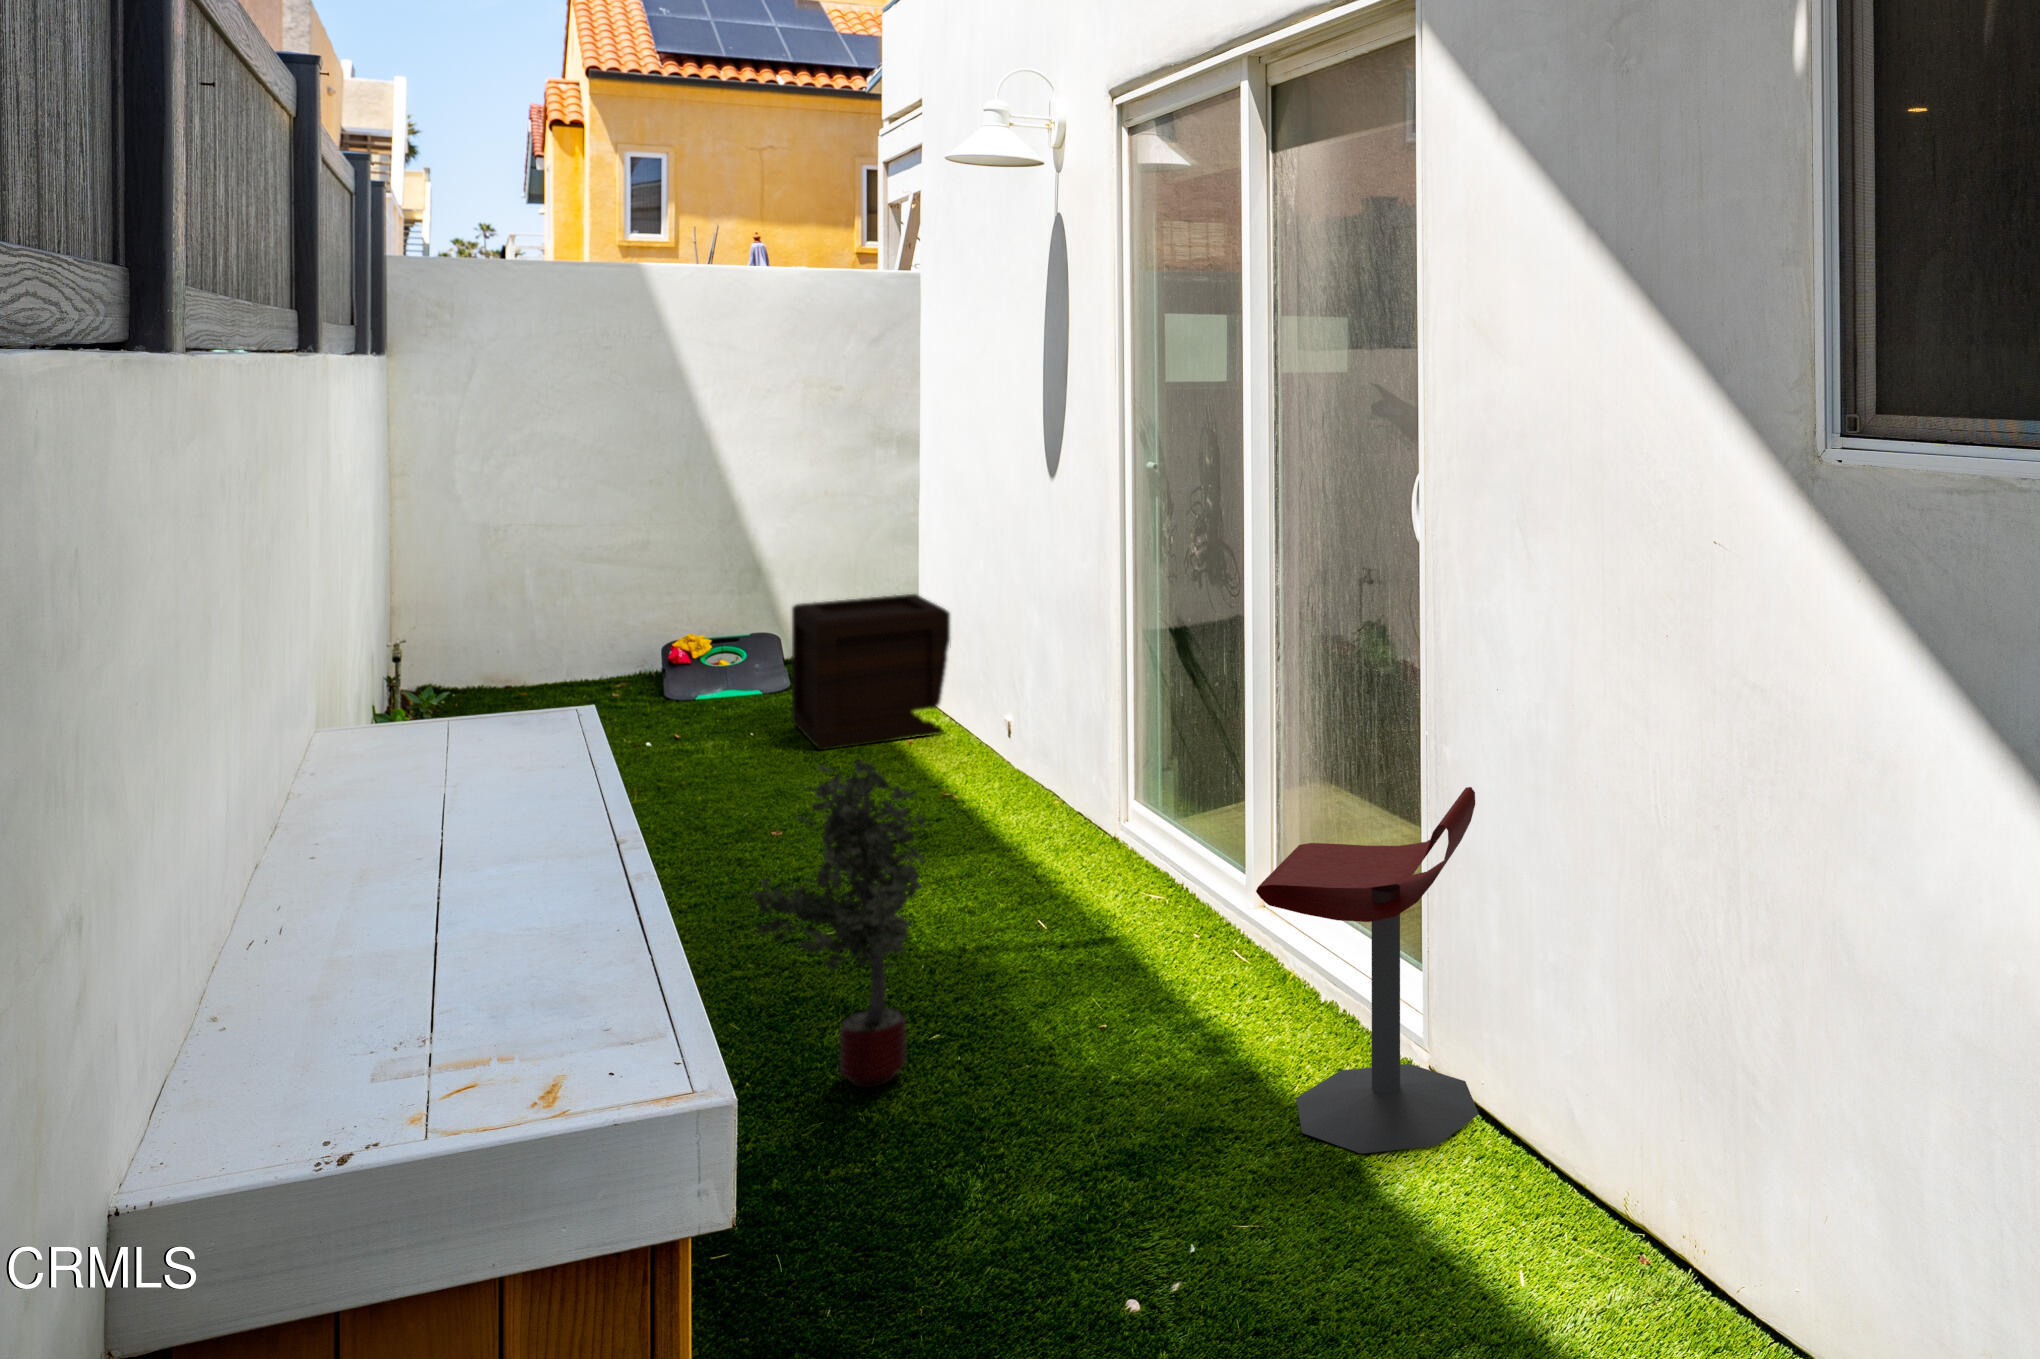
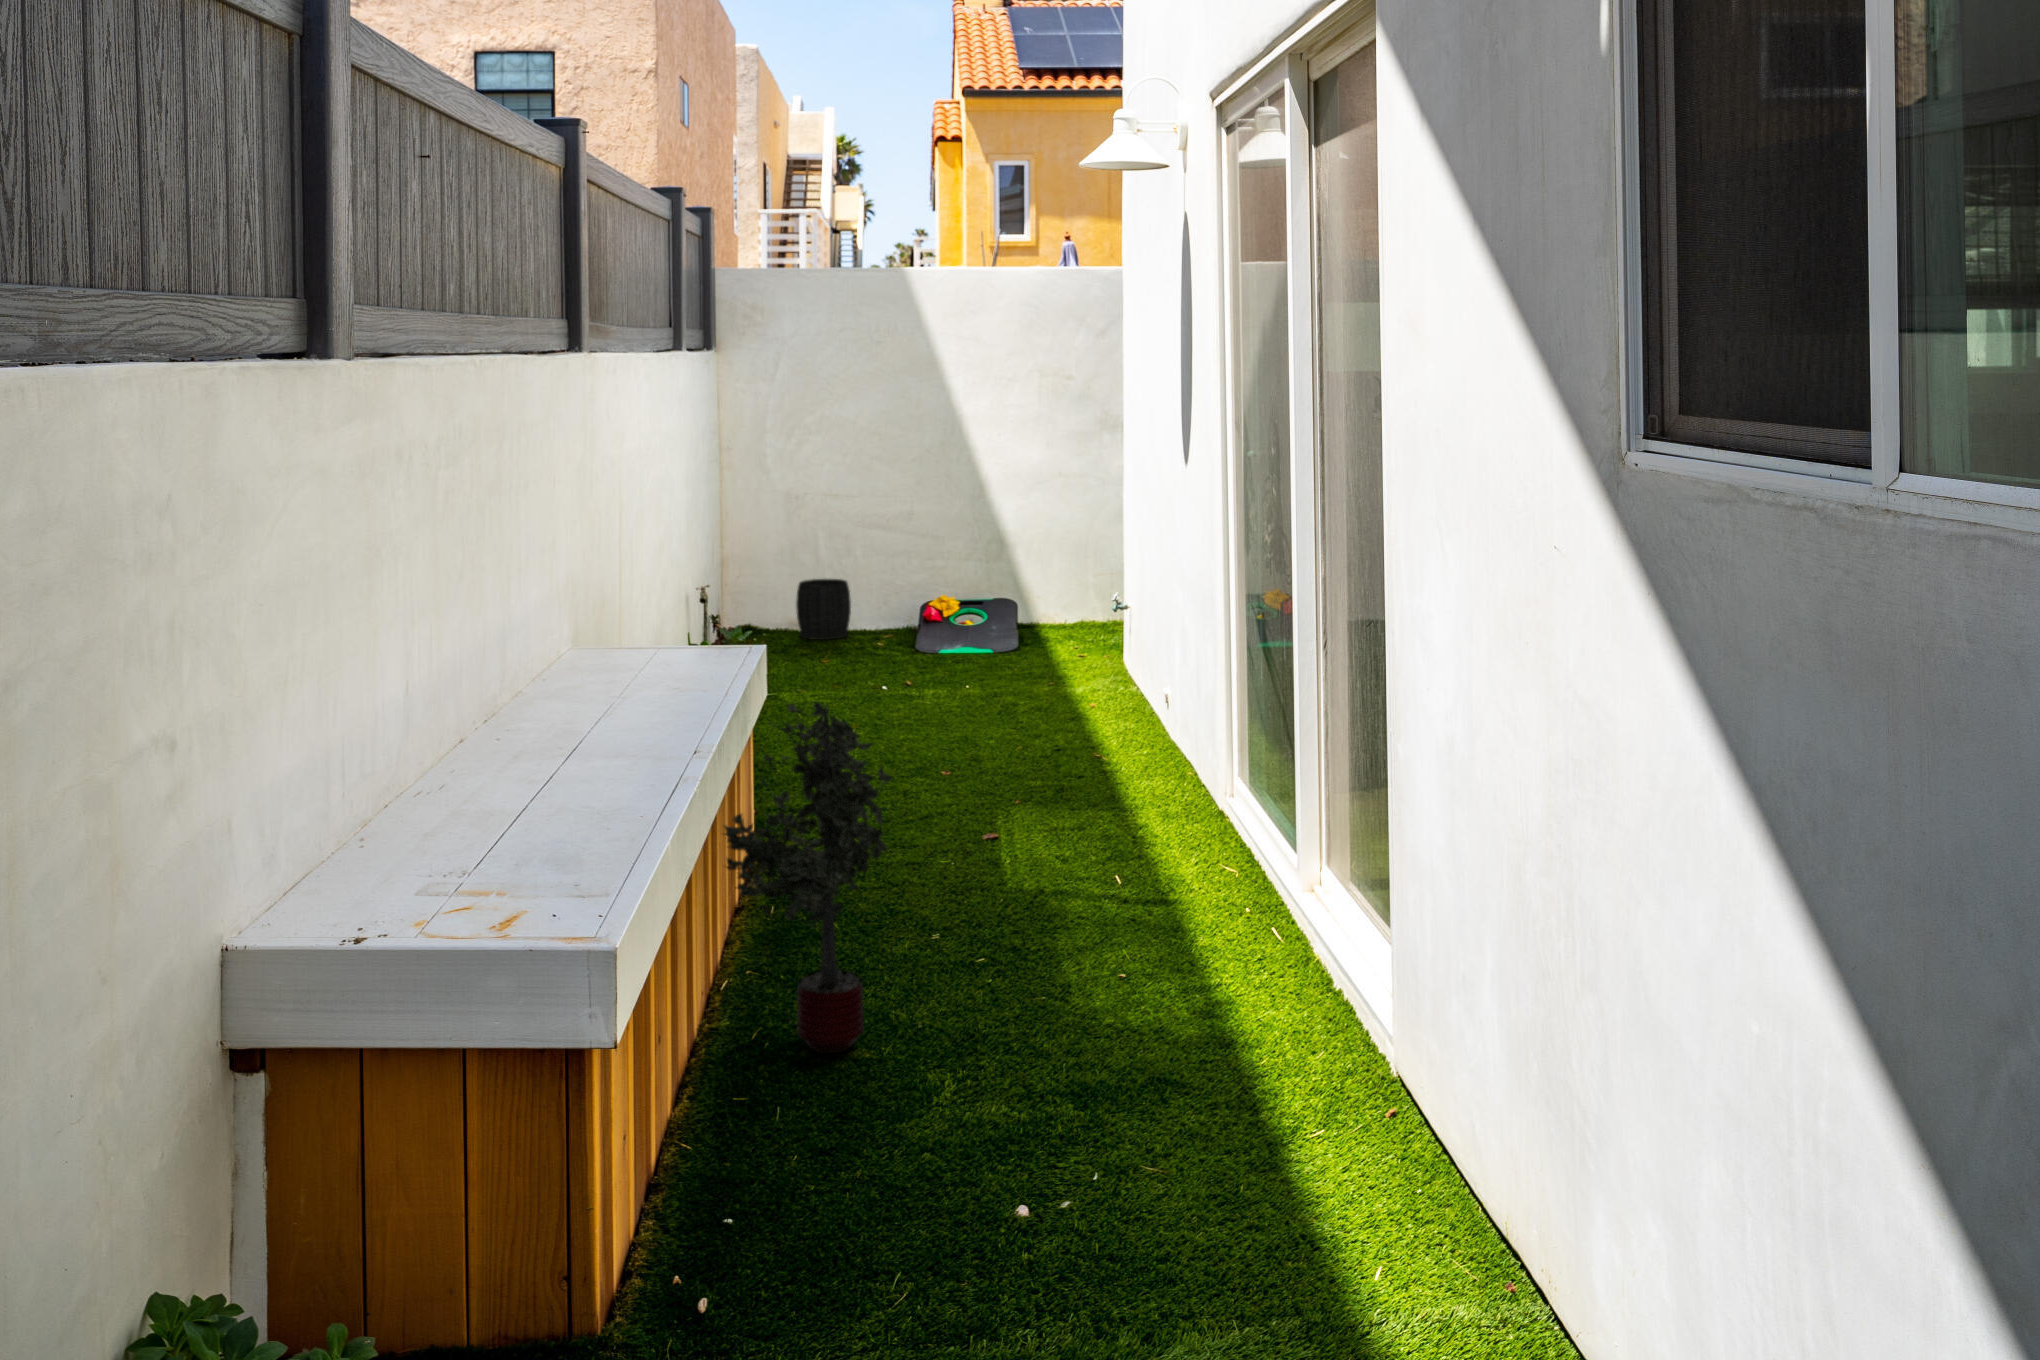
wooden crate: present [792,594,950,750] -> none [1001,565,1139,714]
woven basket: none [499,627,568,697] -> present [796,579,851,640]
stool: present [1256,787,1479,1154] -> none [1162,827,1472,1304]

